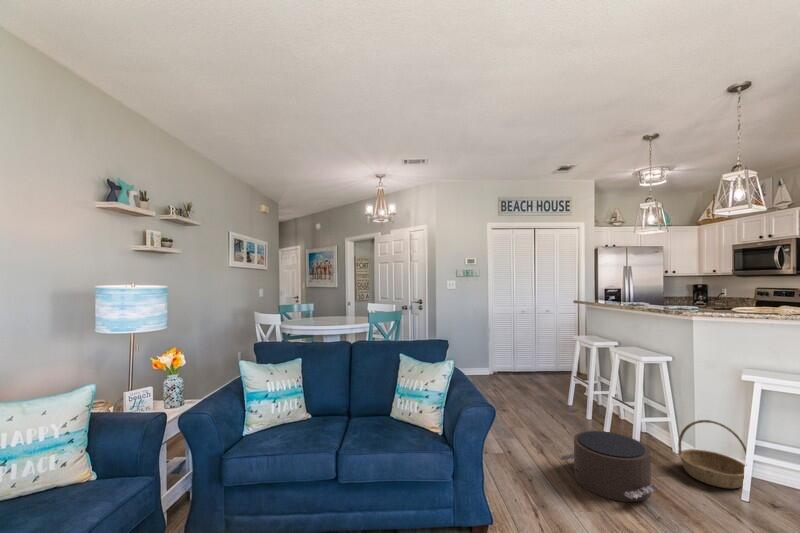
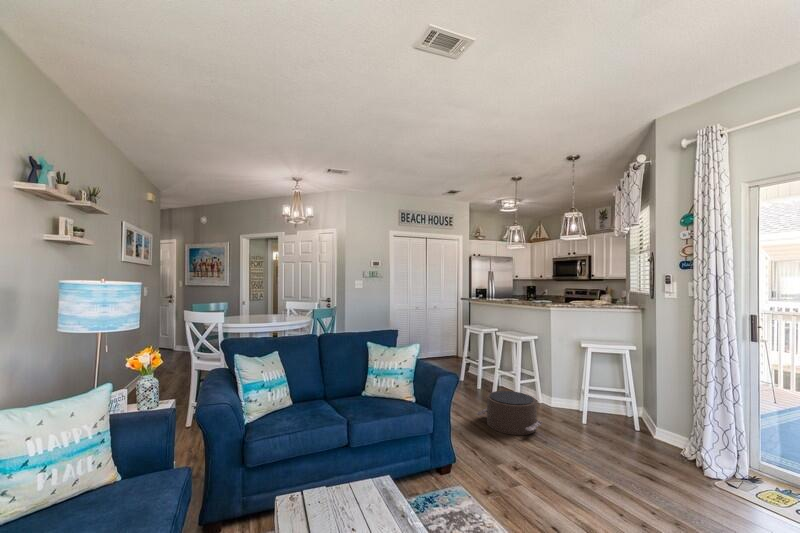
basket: present [678,420,747,488] -> none [545,375,585,418]

